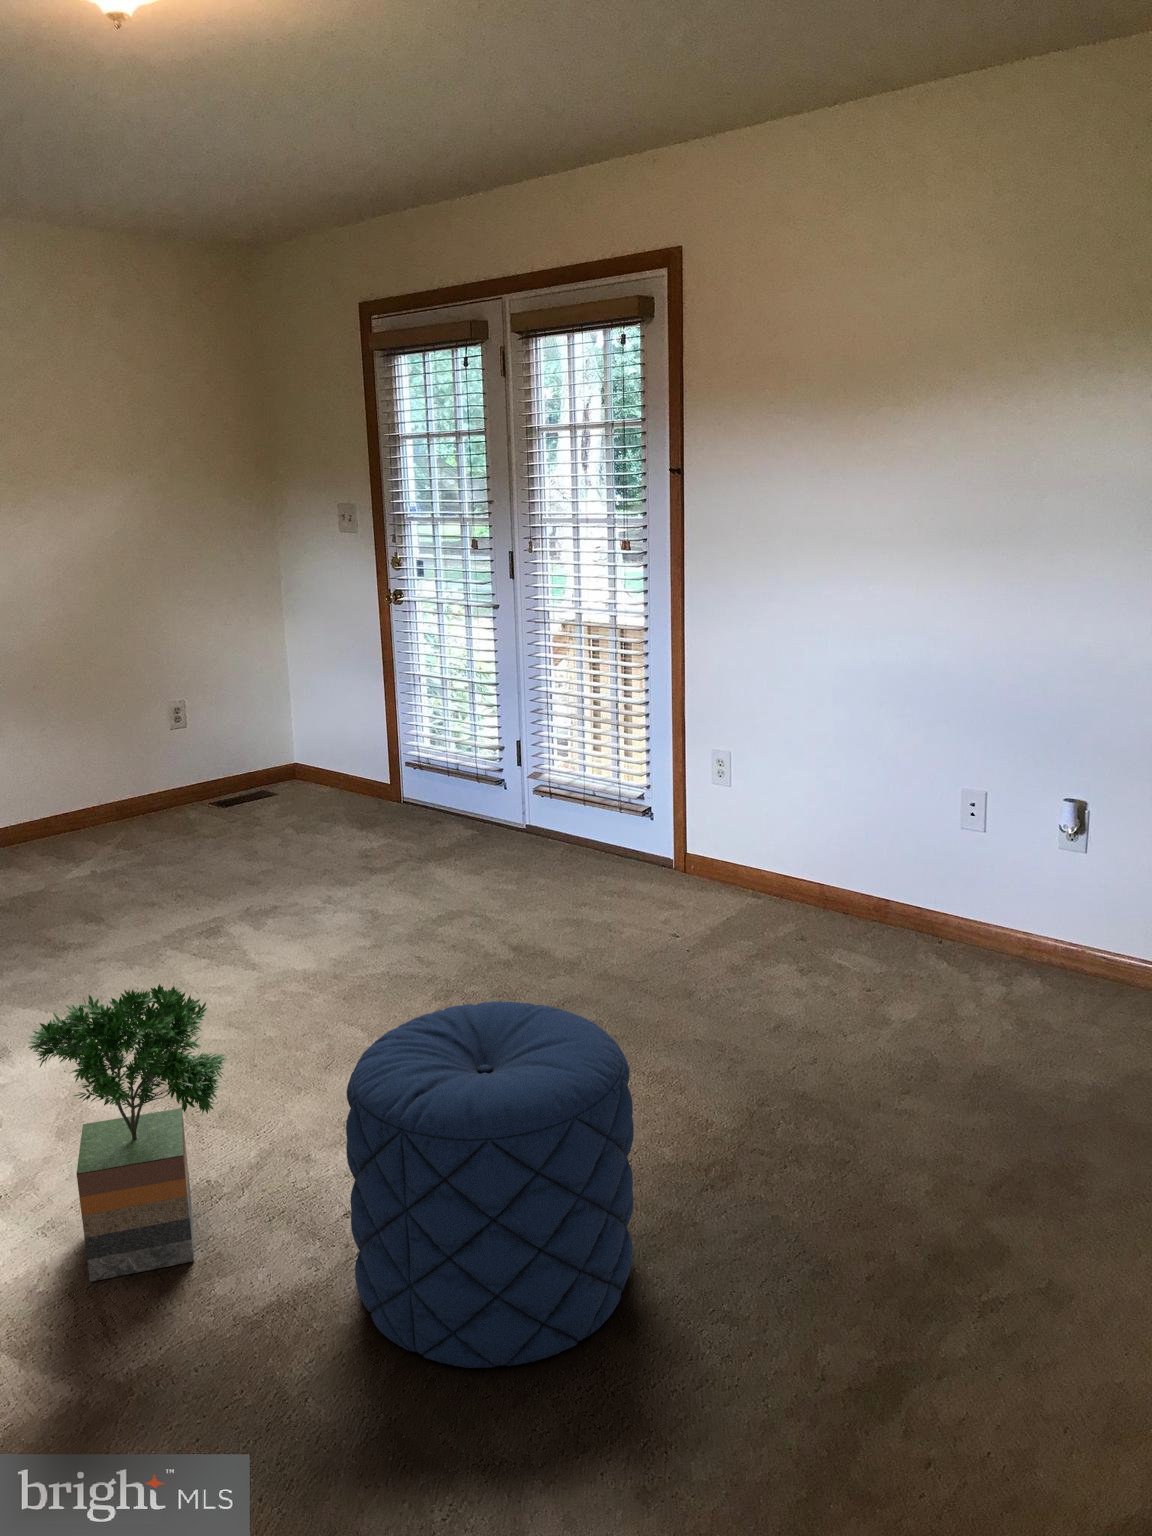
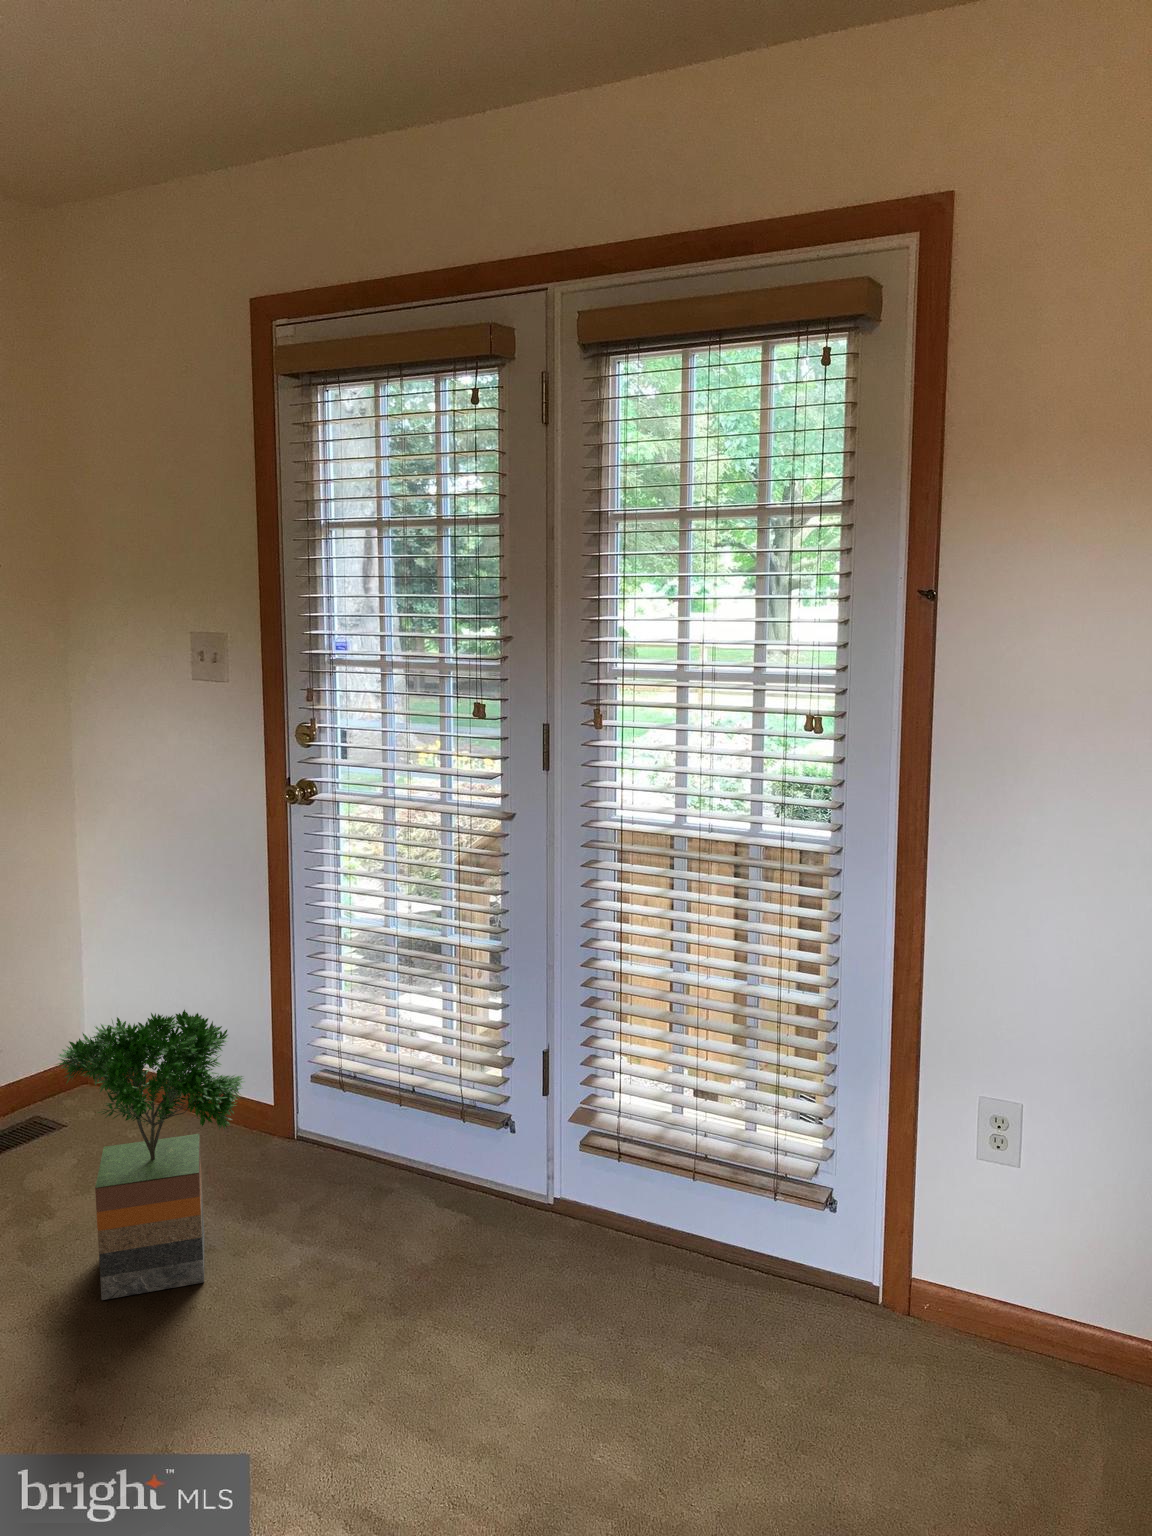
pouf: present [346,1001,634,1368] -> none [357,1028,632,1378]

